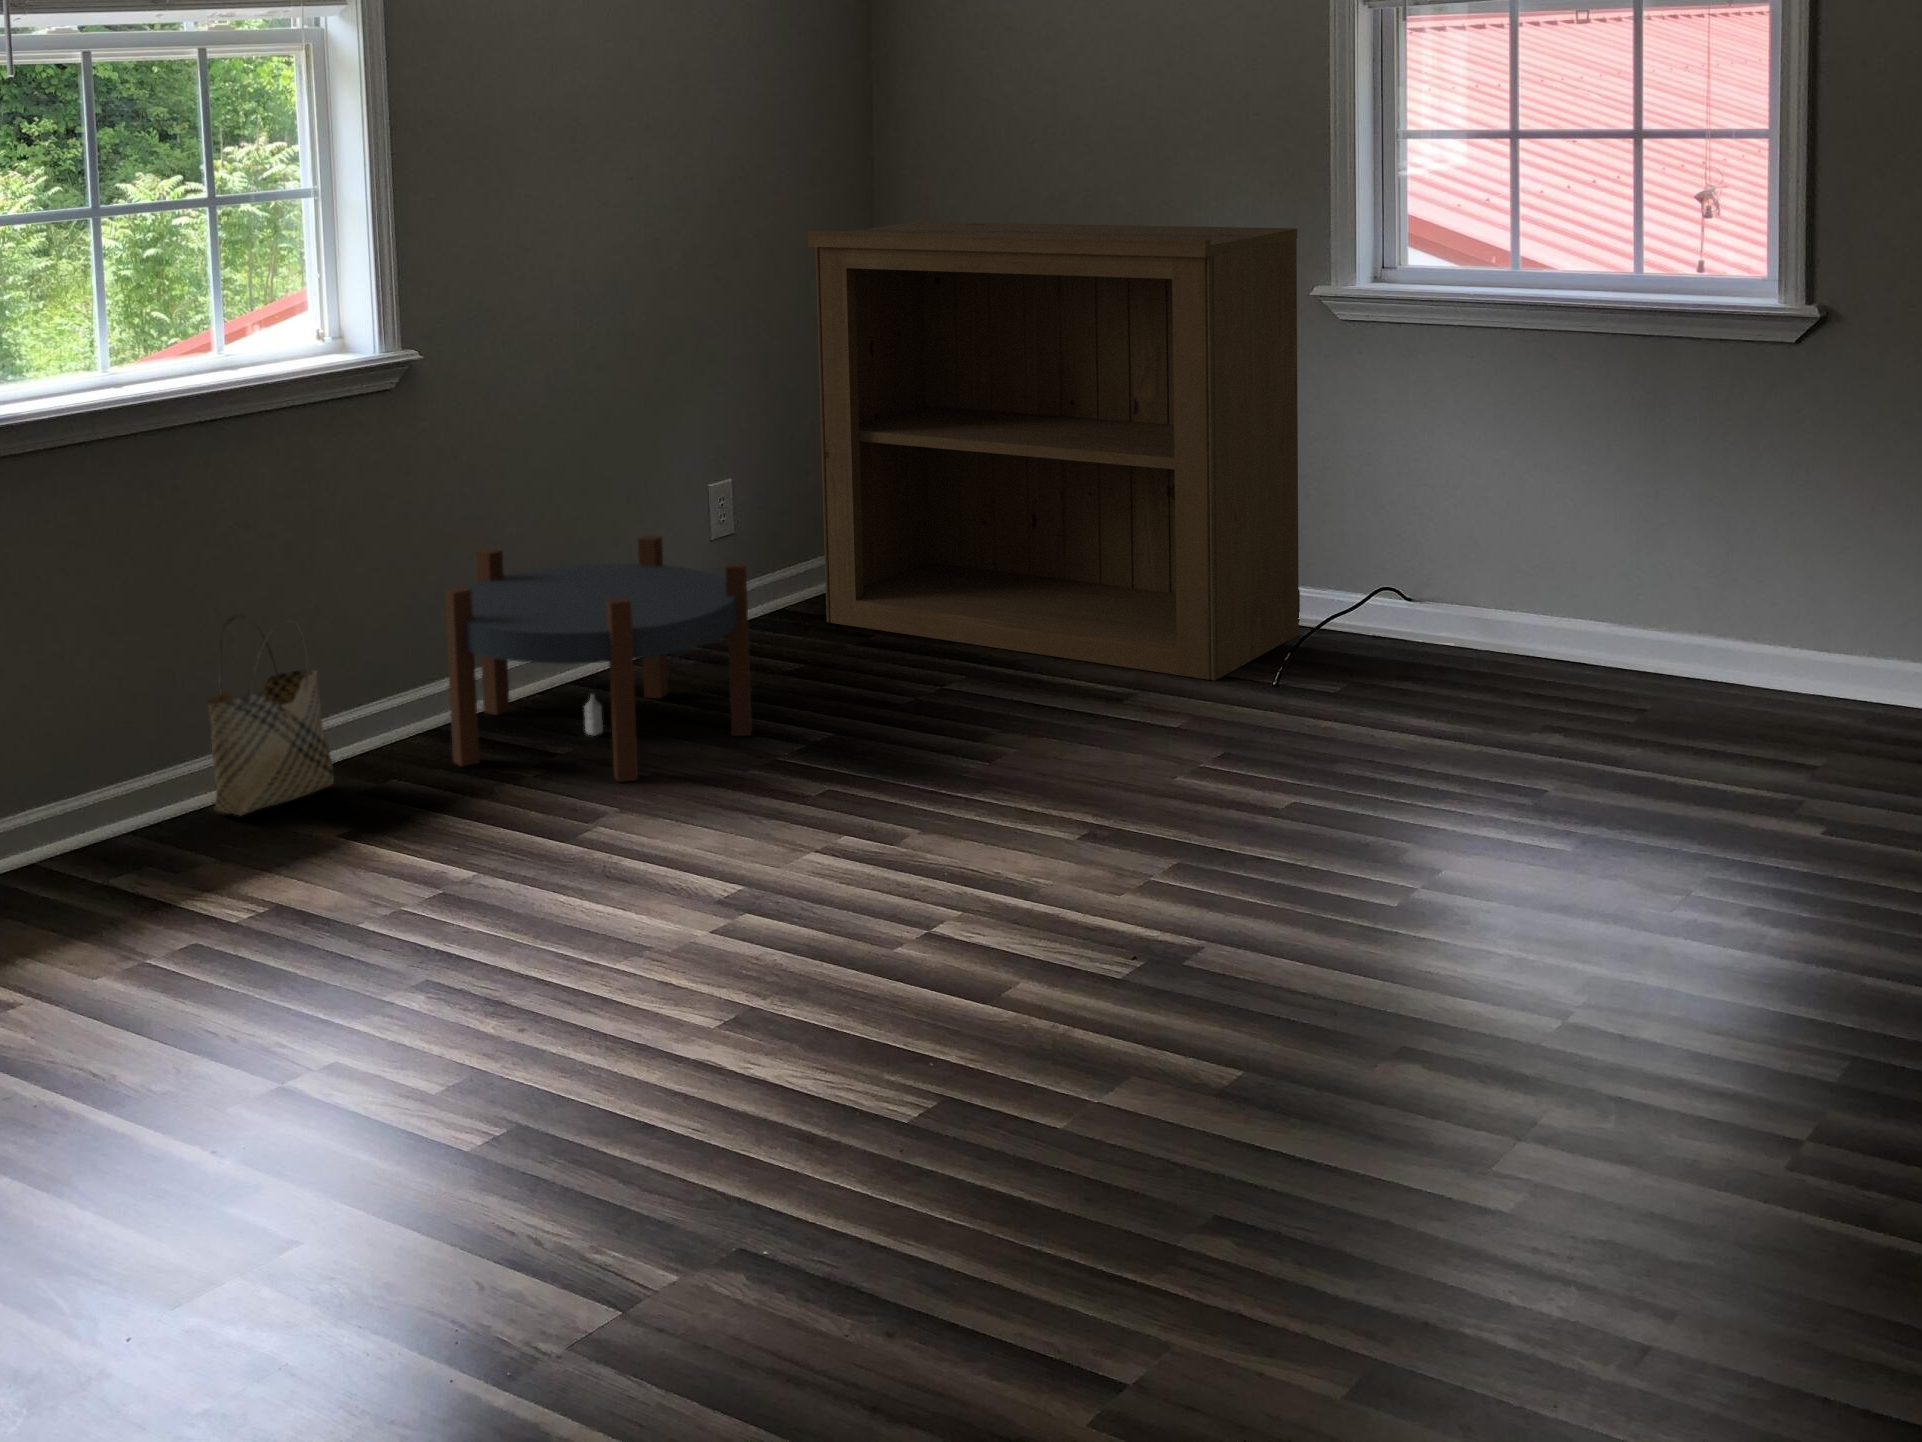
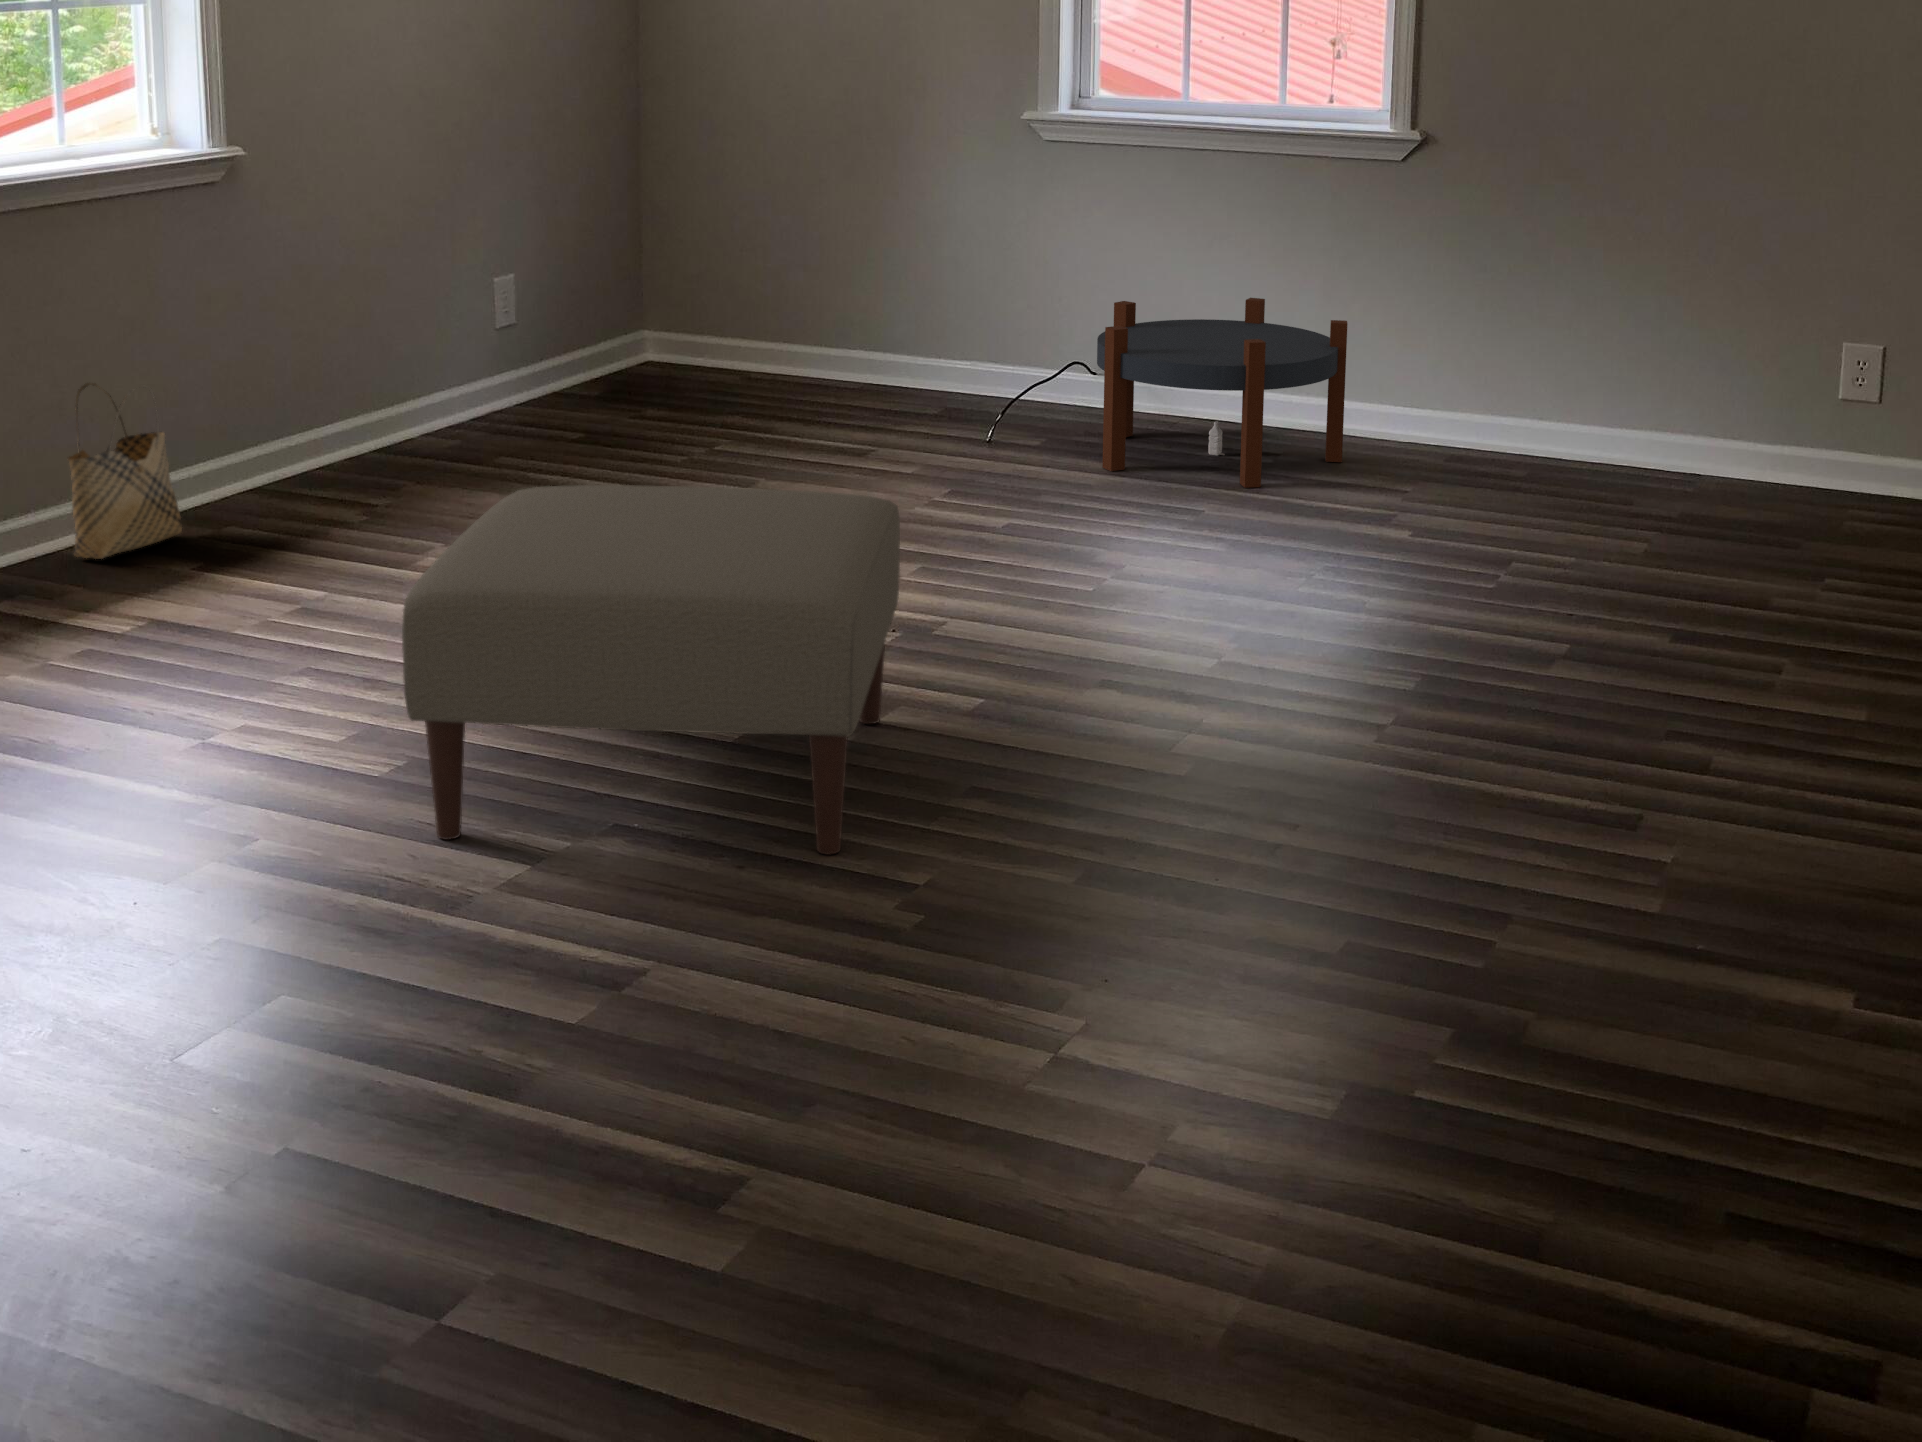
bookshelf: present [808,222,1300,680] -> none [591,46,1015,439]
side table: present [445,535,752,782] -> present [1097,298,1348,488]
ottoman: none [466,782,1128,1333] -> present [402,485,900,855]

